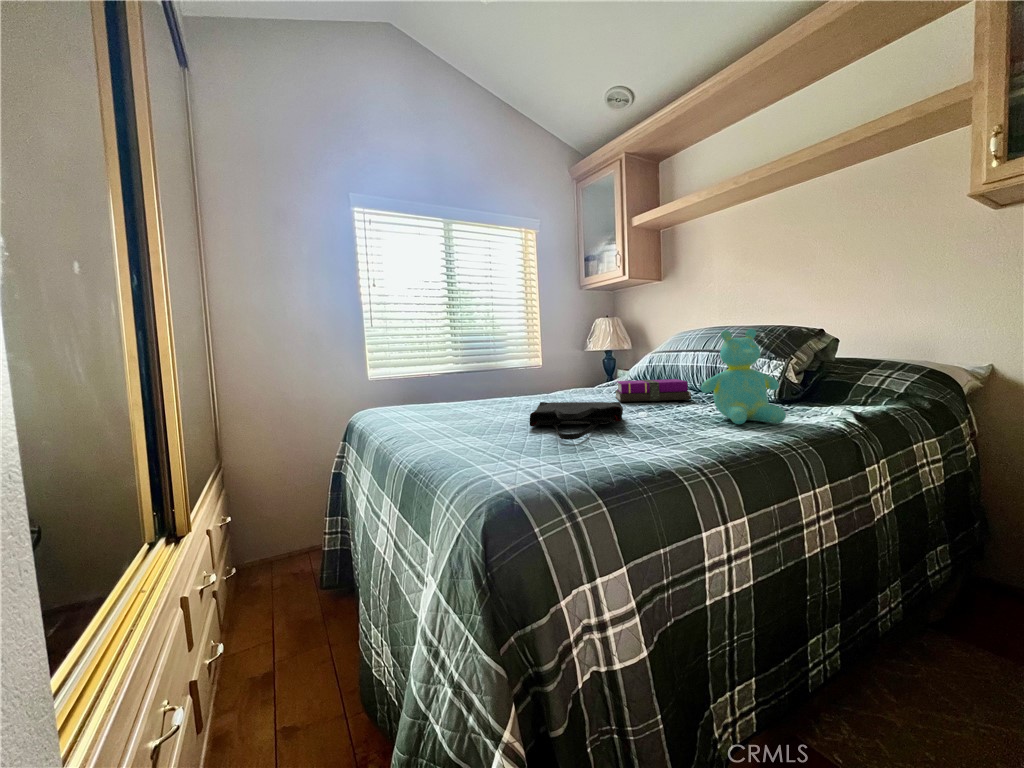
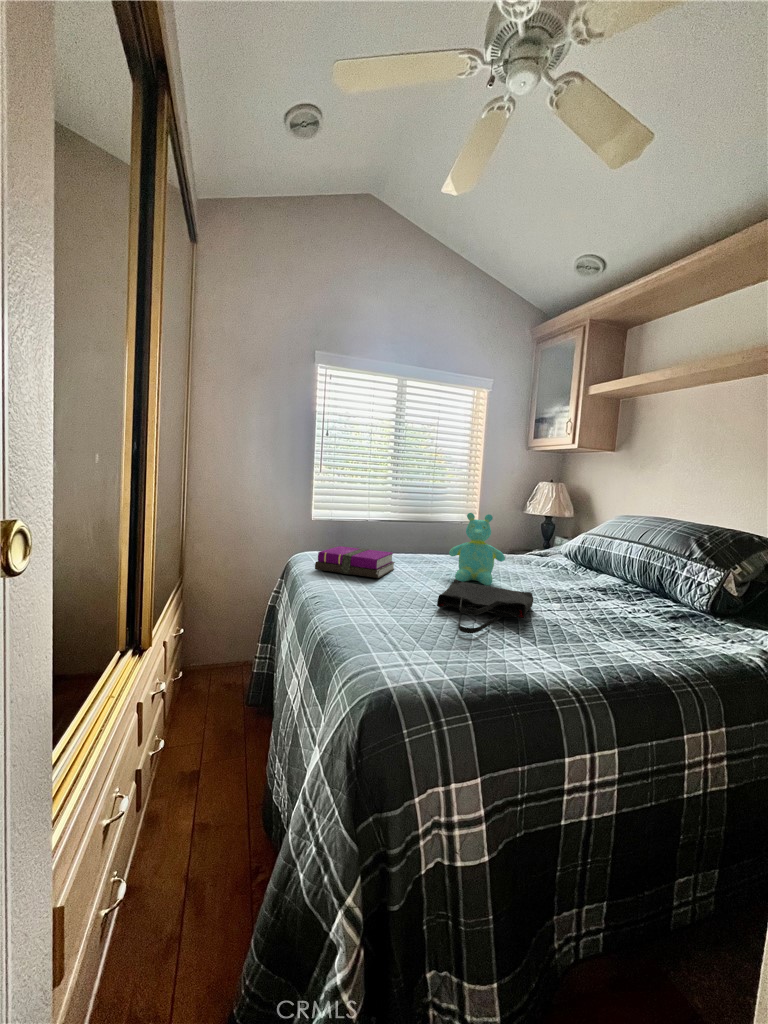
teddy bear: present [701,329,786,424] -> present [449,513,505,586]
notebook: present [615,379,691,402] -> present [315,546,395,578]

